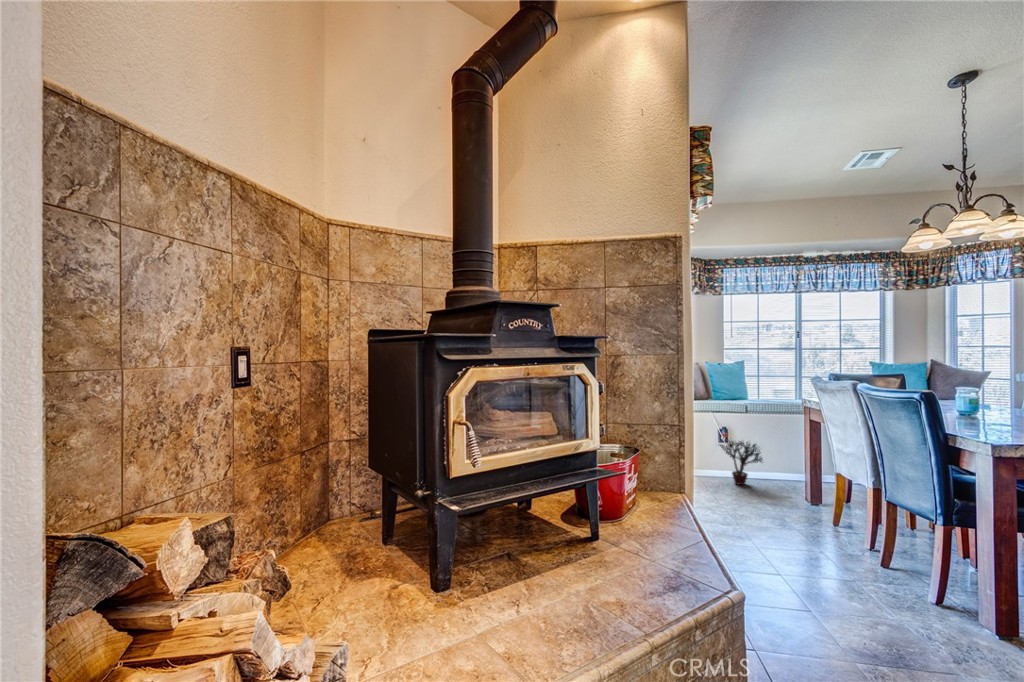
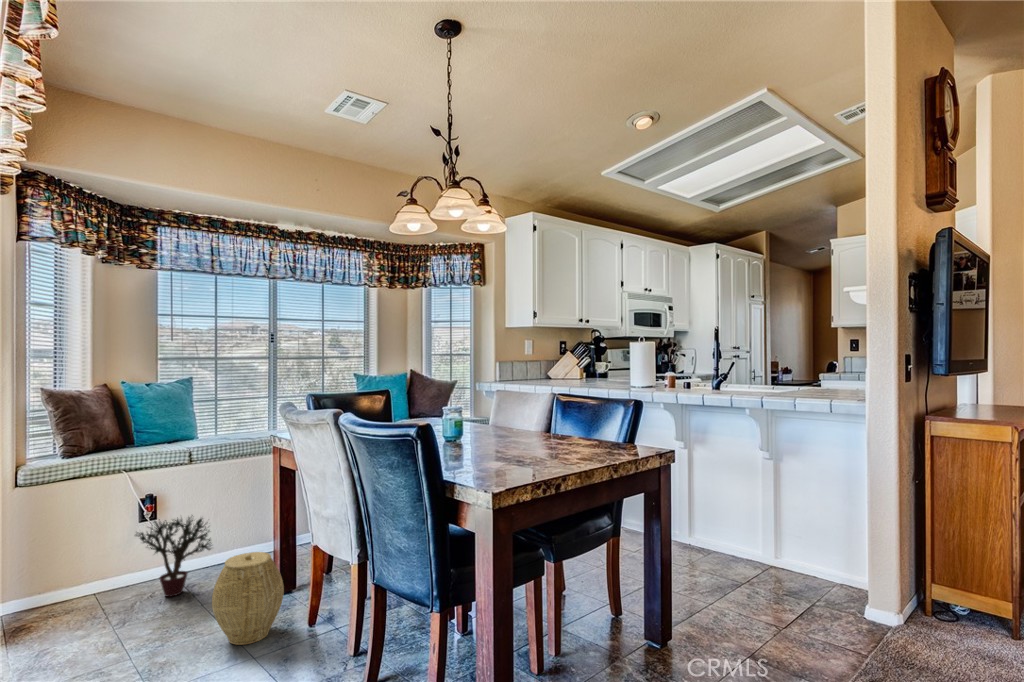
woven basket: none [767,466,814,521] -> present [212,552,284,645]

